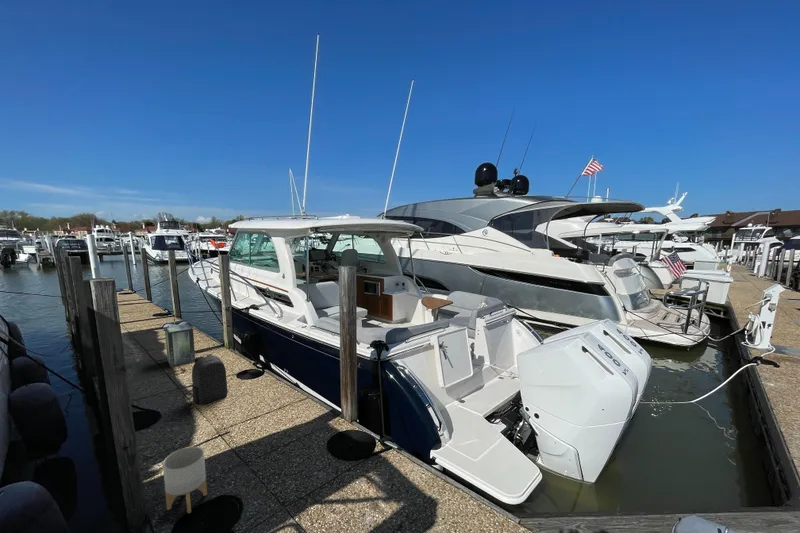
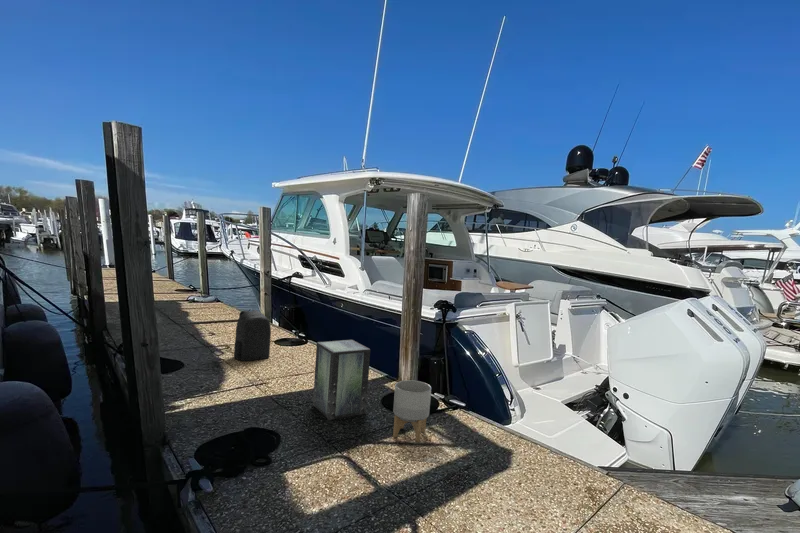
storage box: present [165,324,195,367] -> present [313,340,370,420]
planter: present [163,447,207,513] -> present [393,380,431,442]

